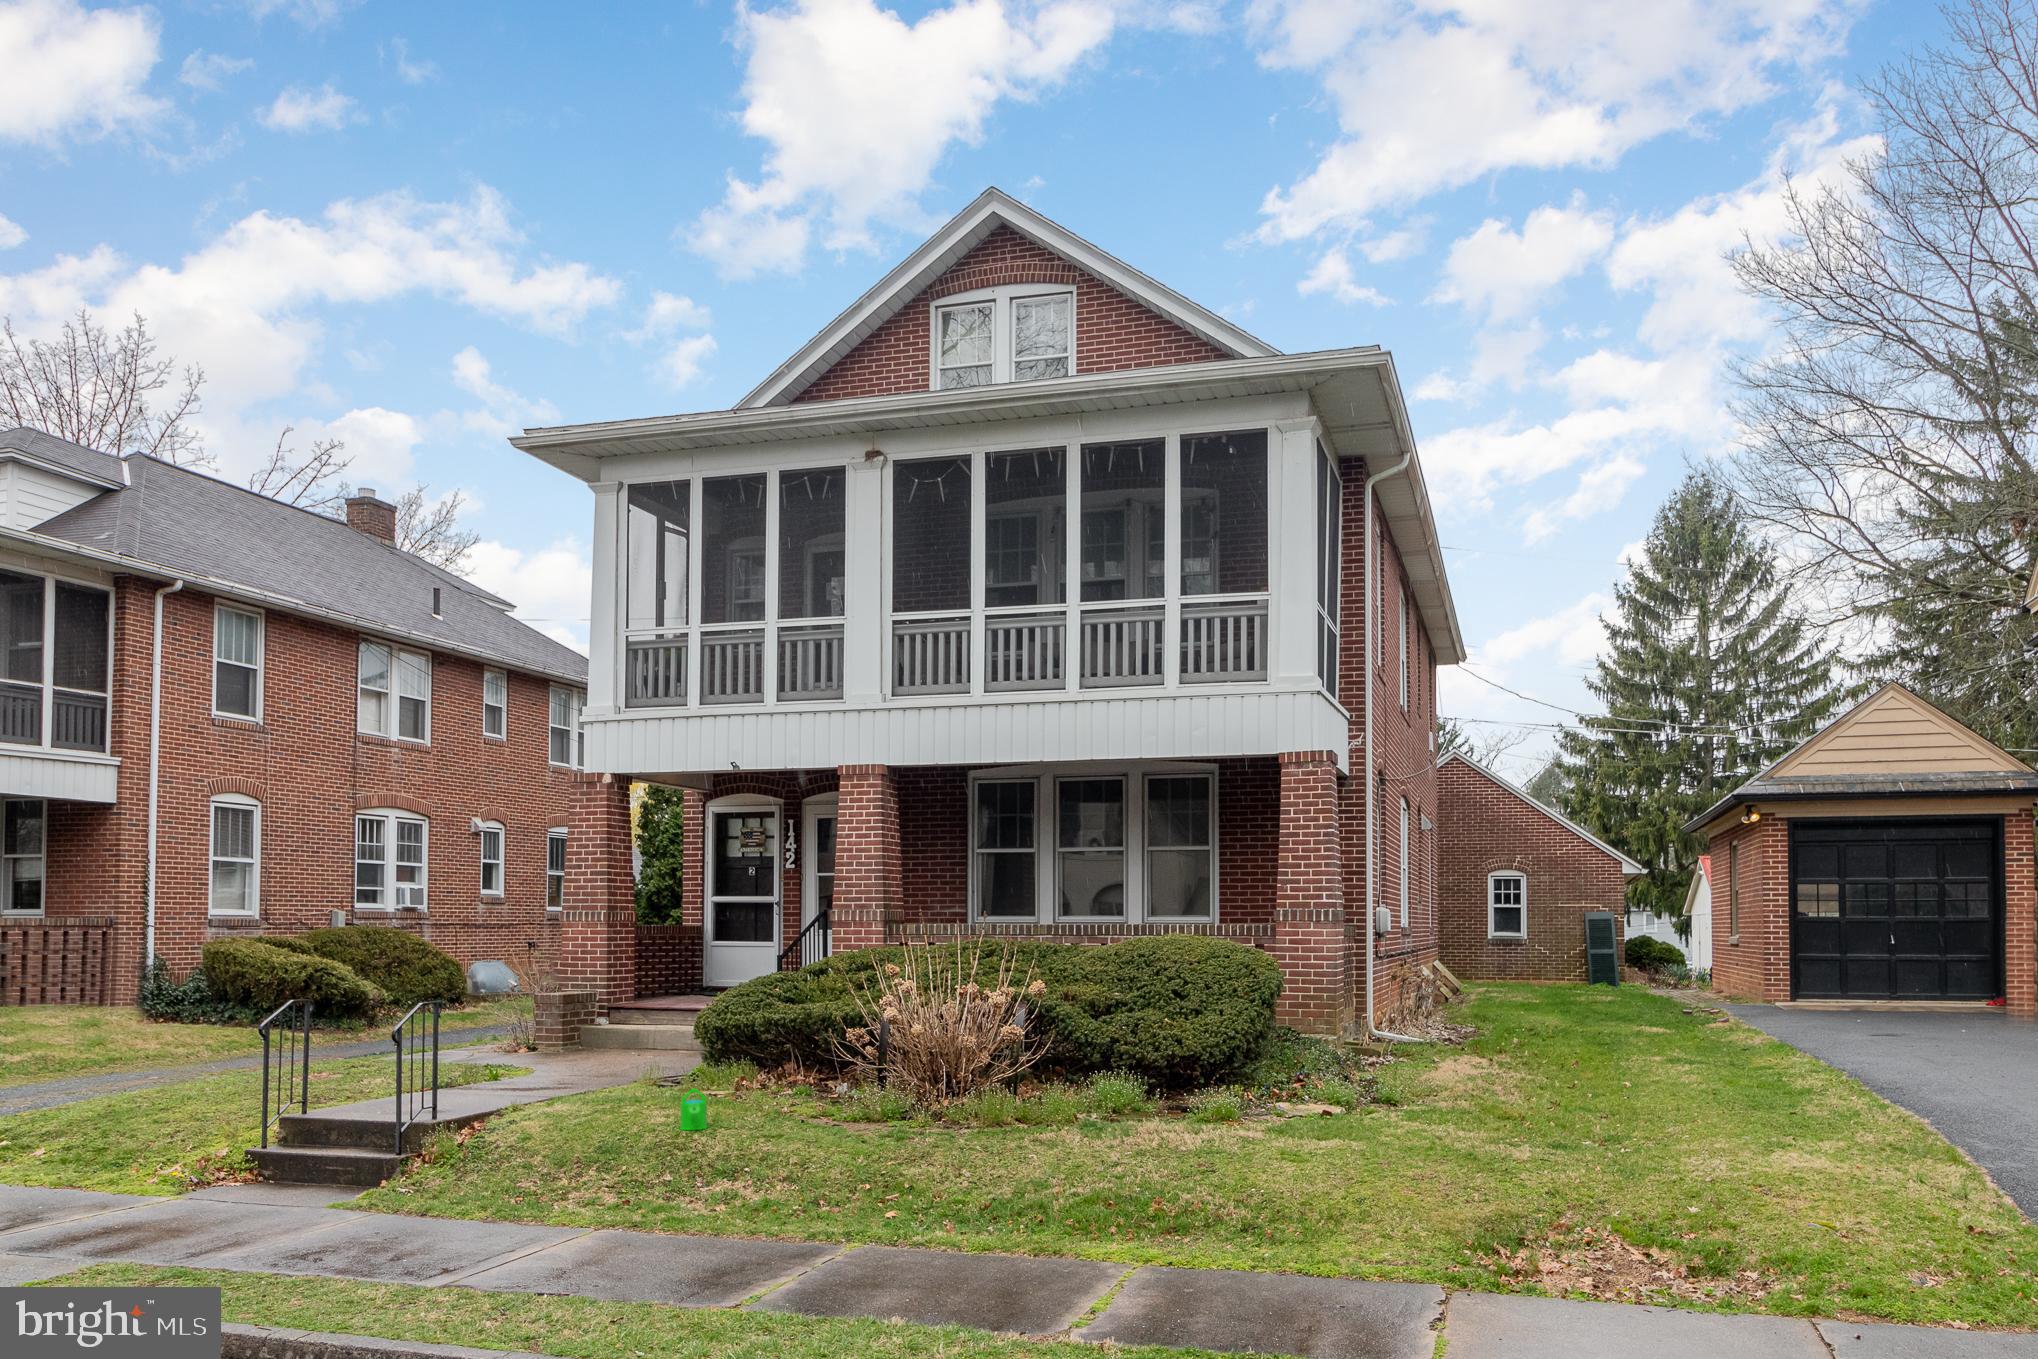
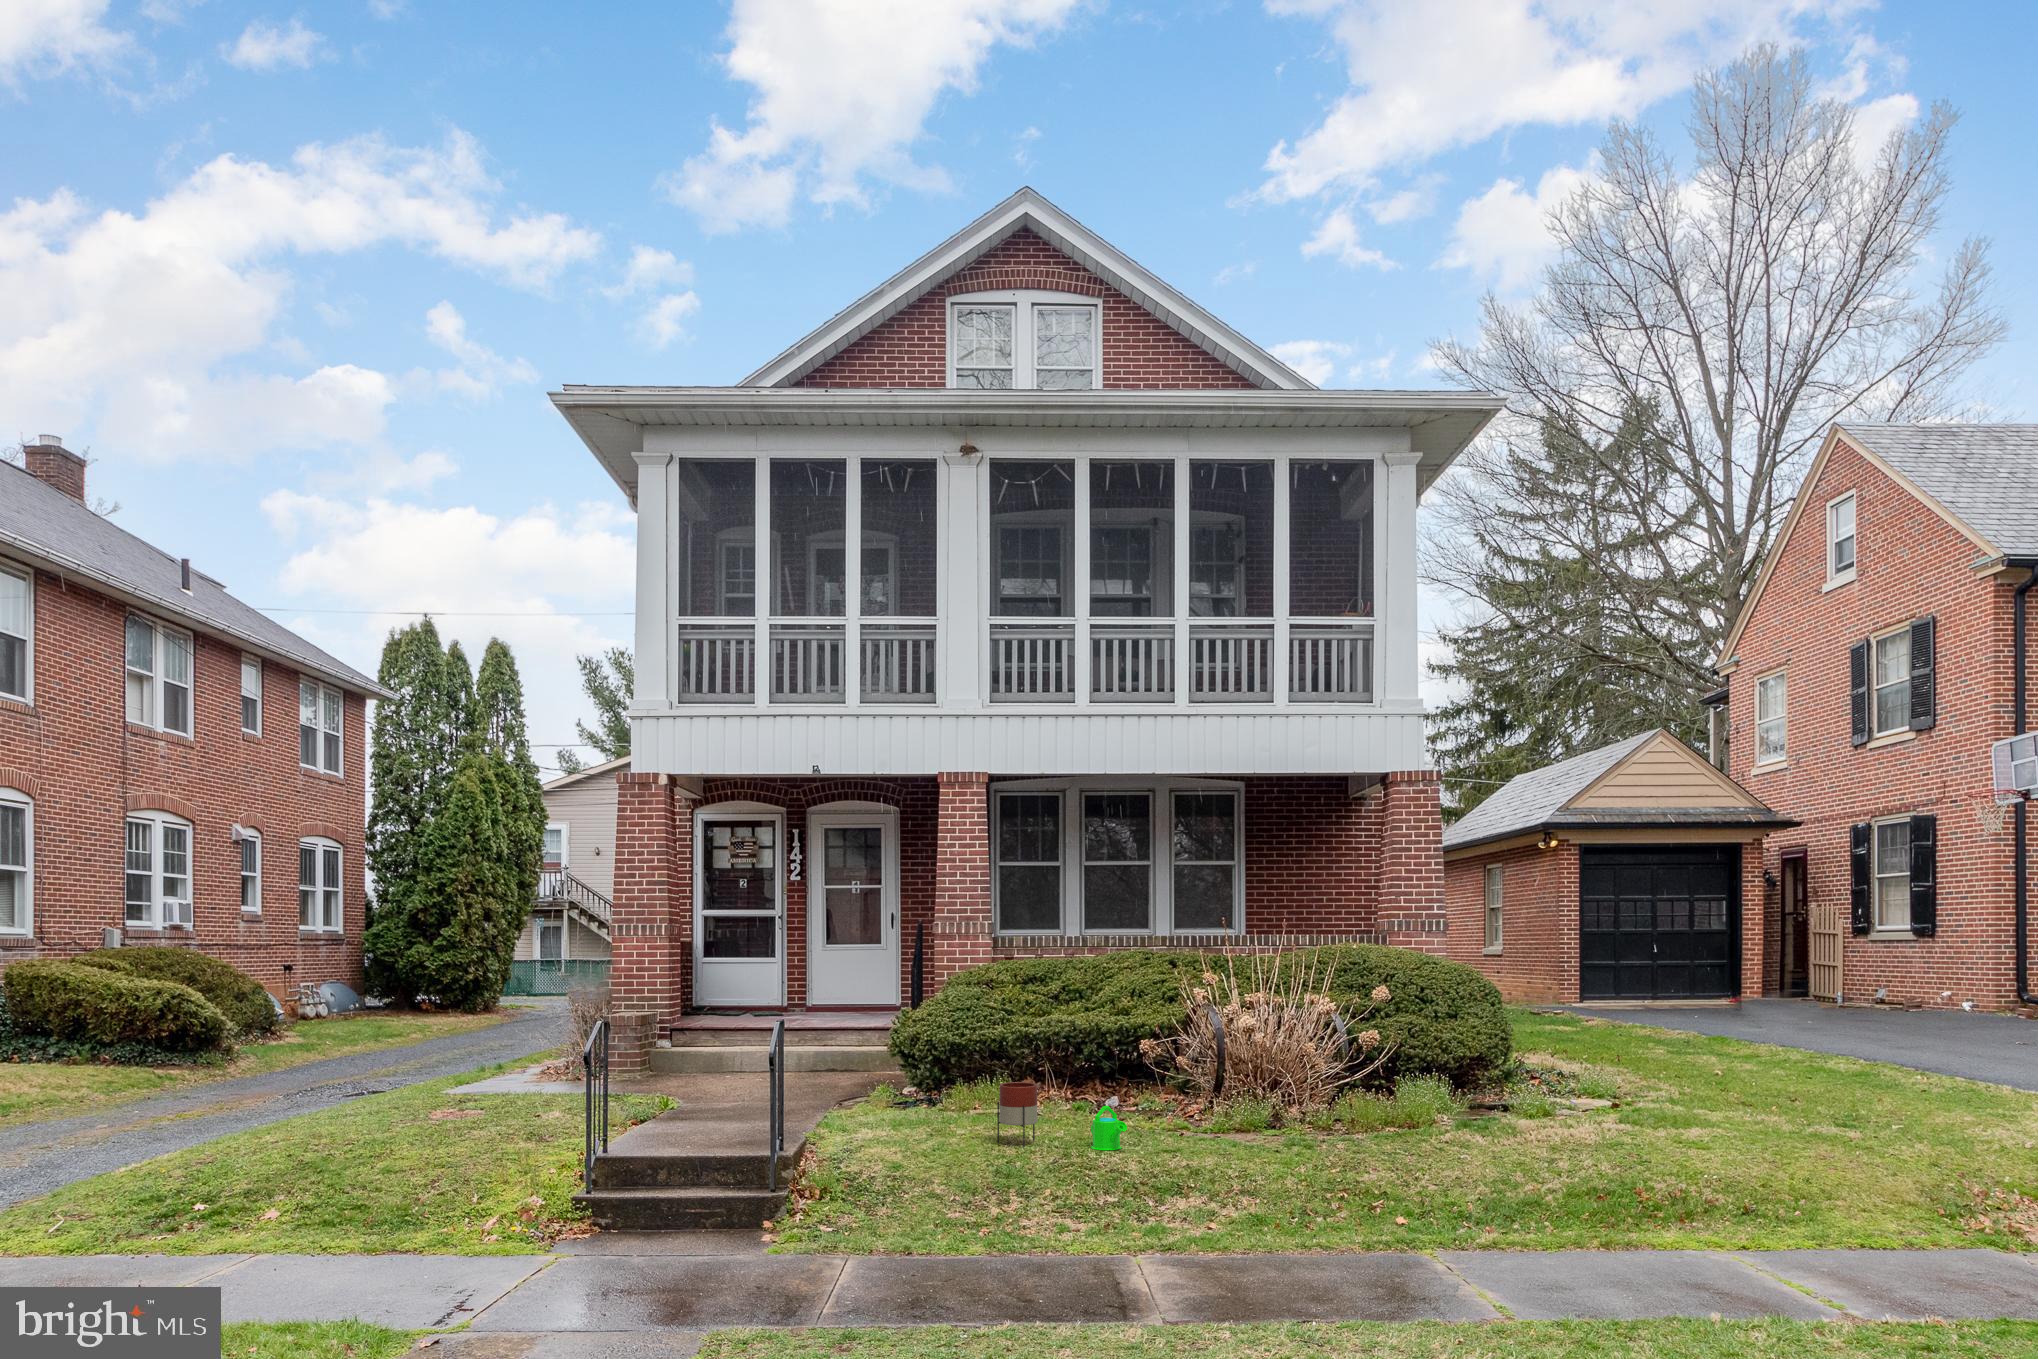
planter: none [612,1064,651,1124] -> present [997,1082,1038,1147]

